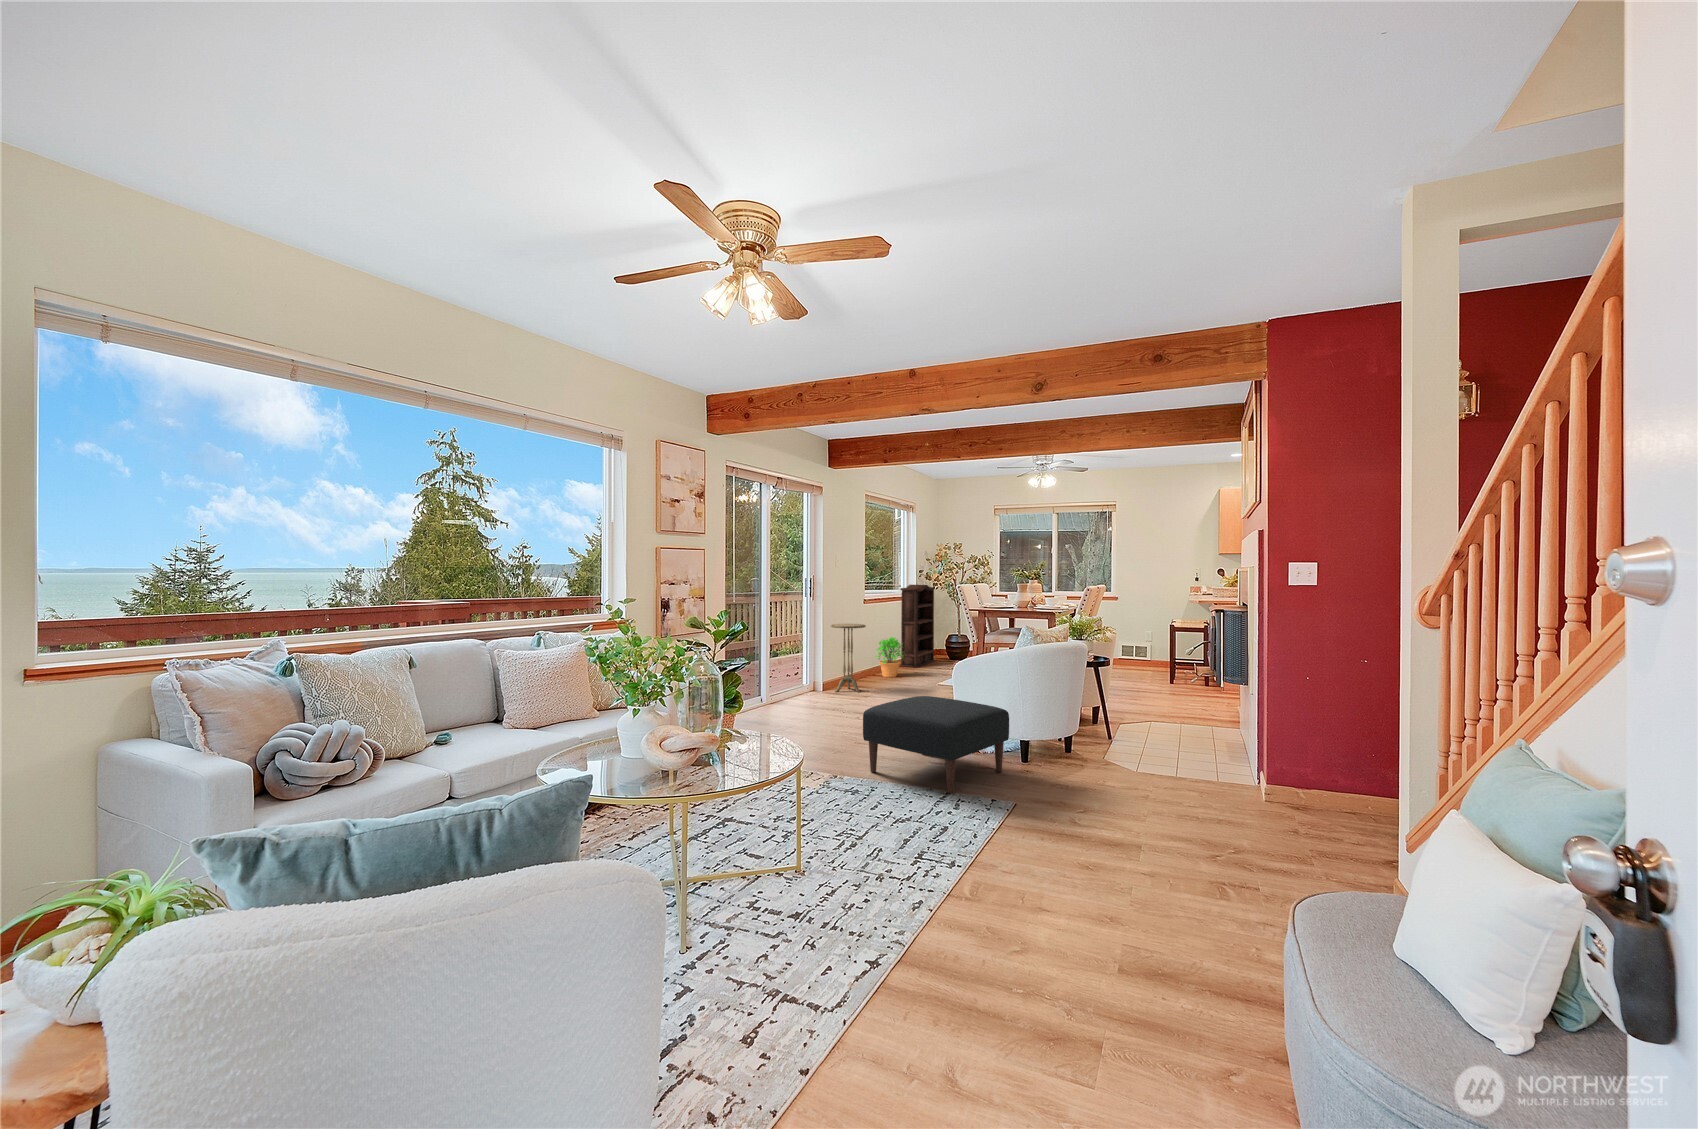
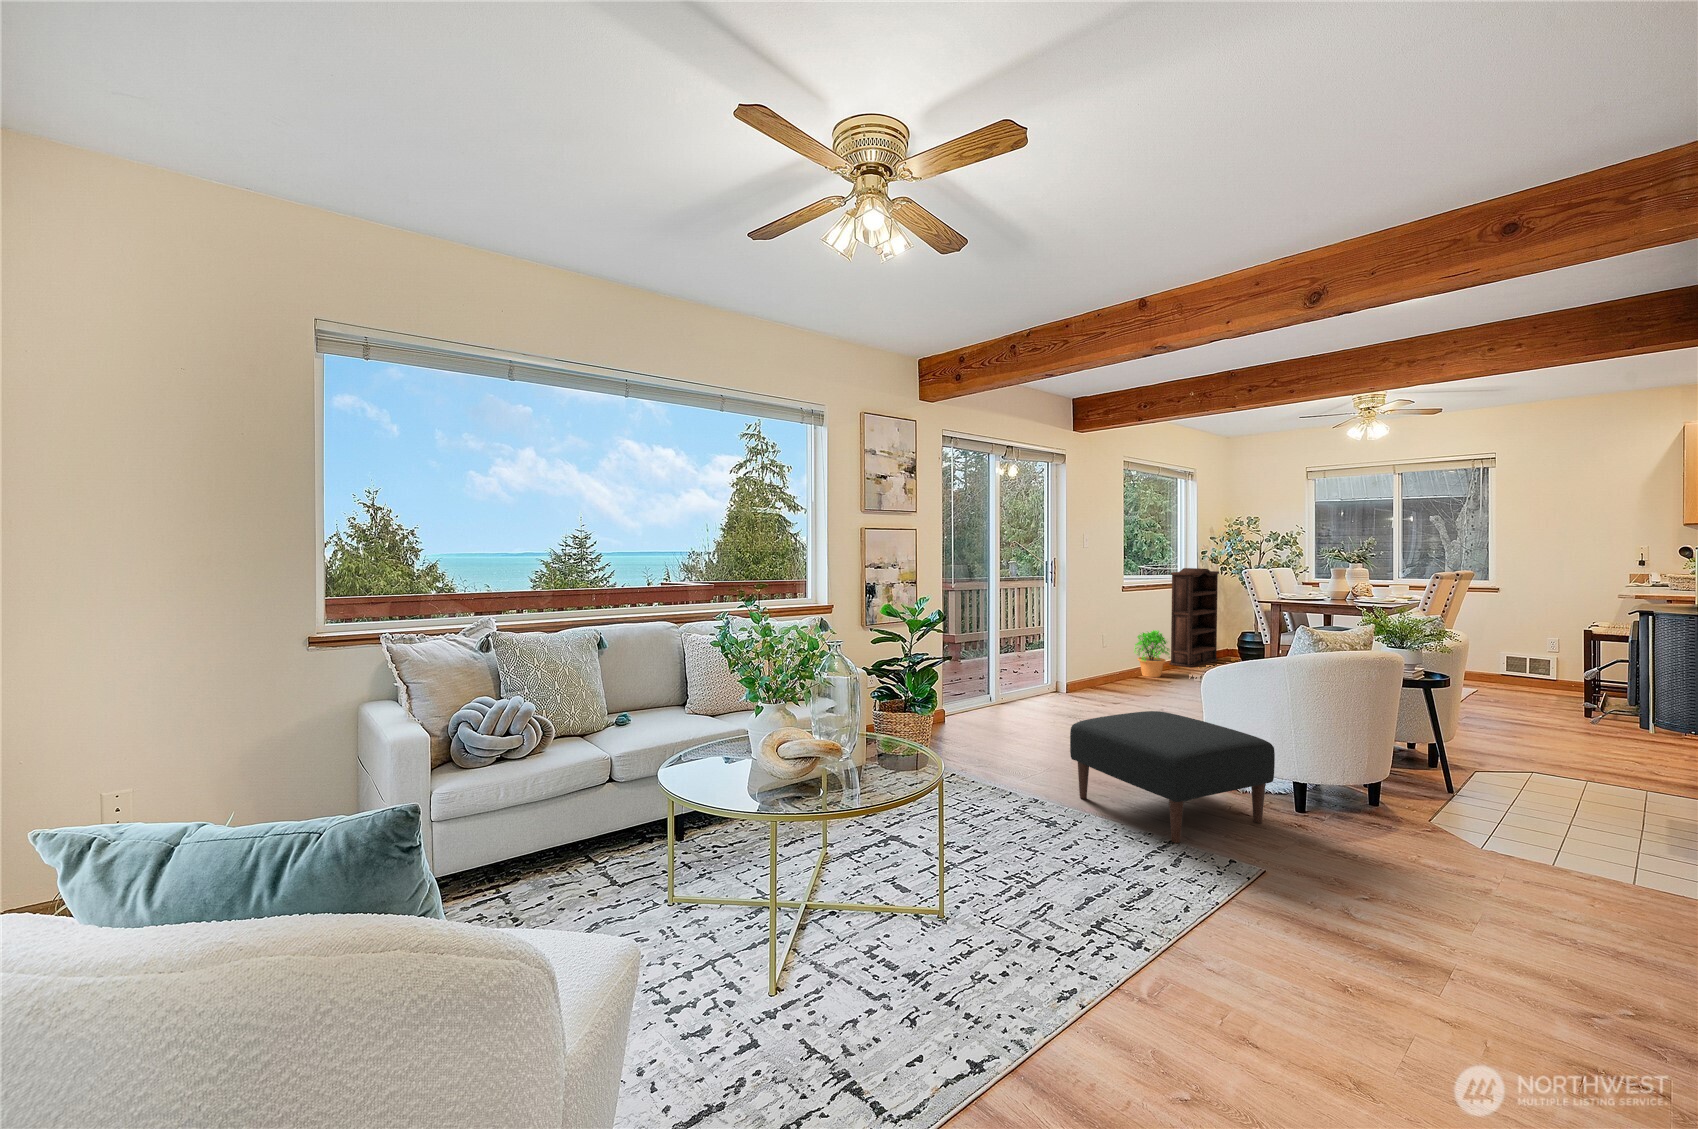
side table: present [831,624,866,692] -> none [1072,613,1114,693]

